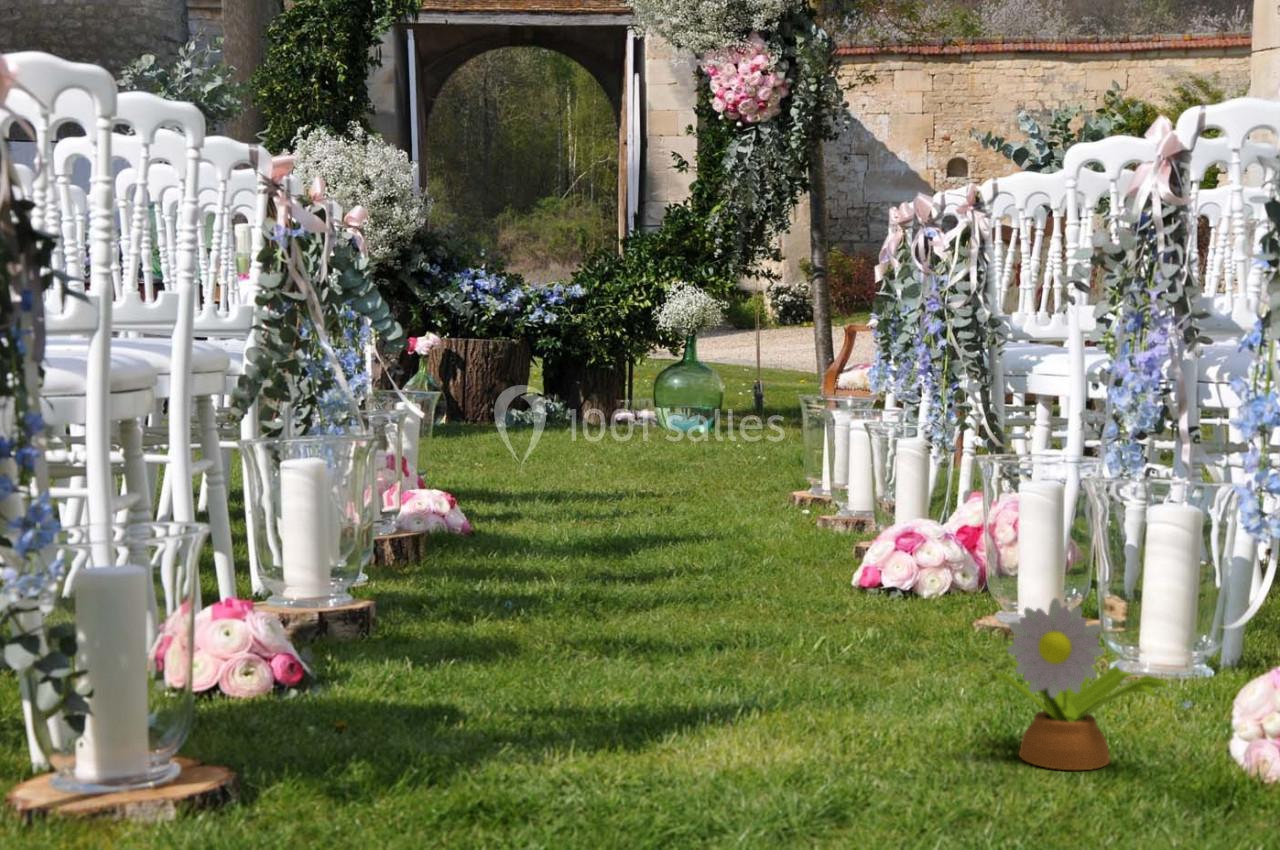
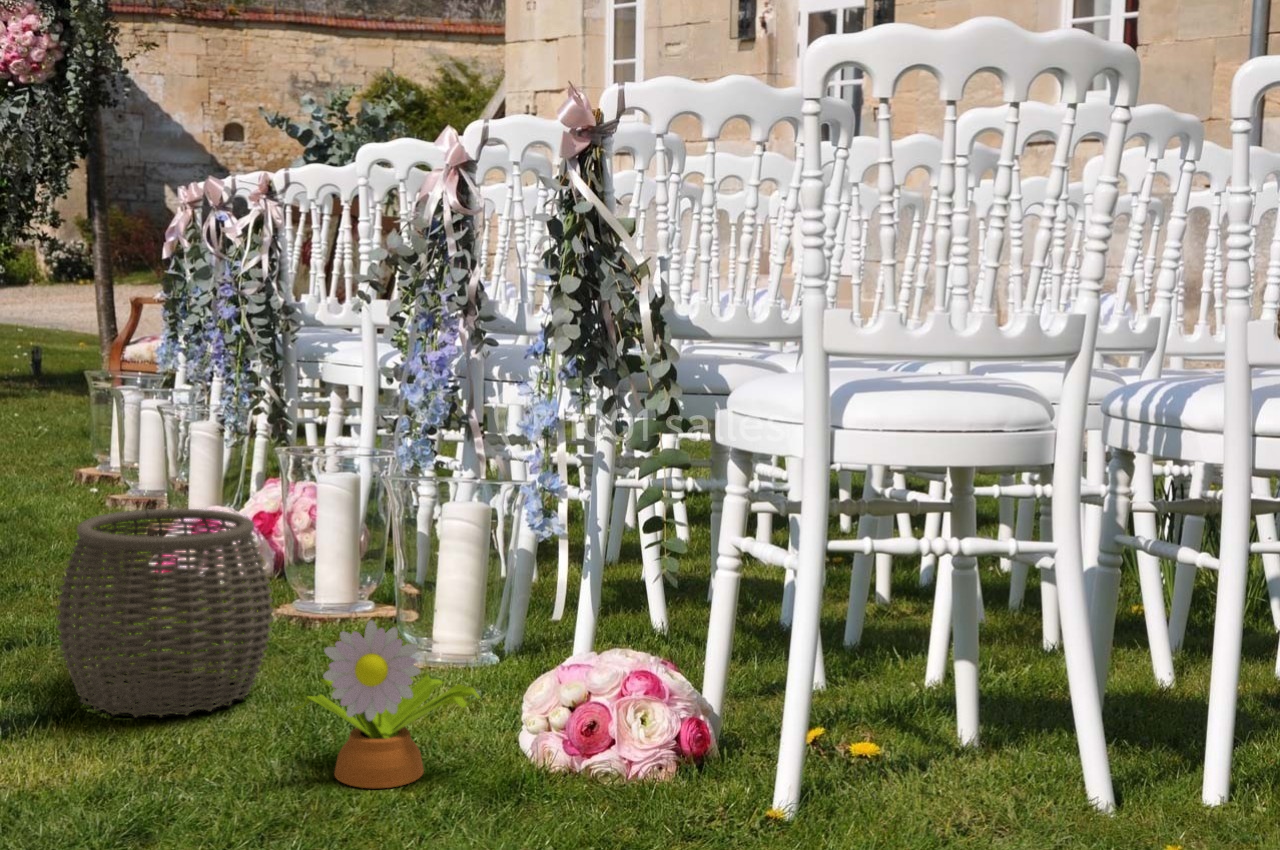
woven basket: none [766,501,967,696] -> present [56,509,273,717]

